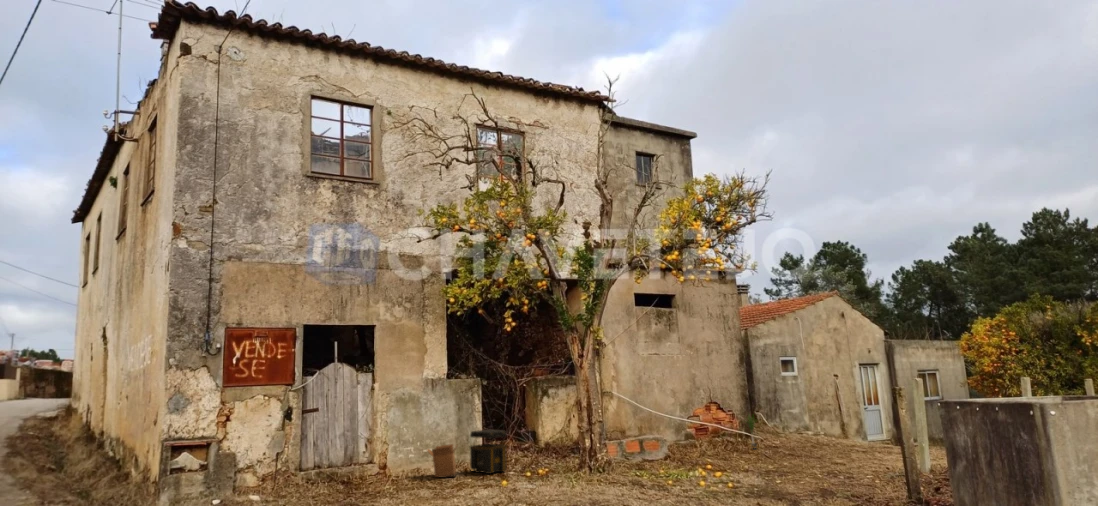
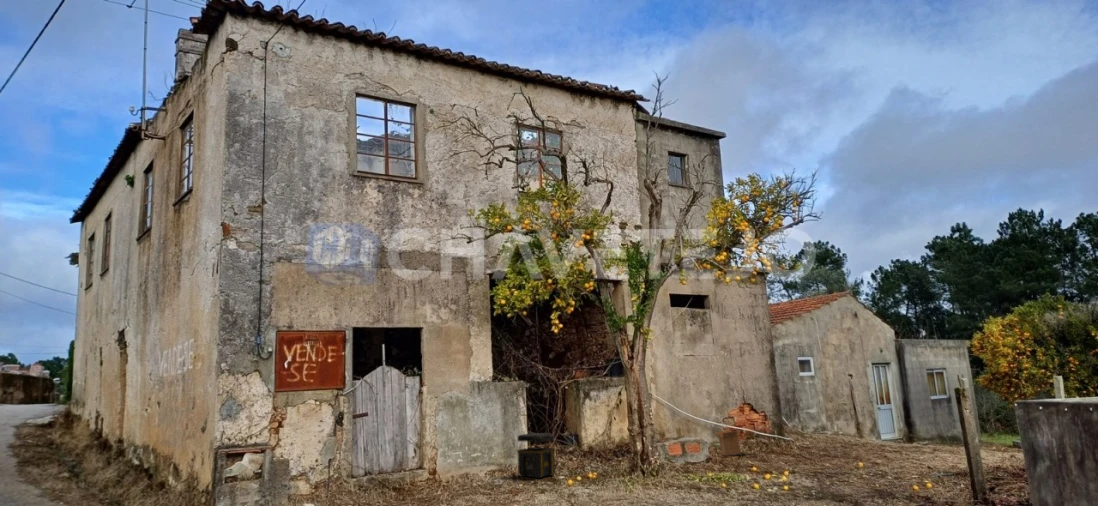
potted plant: present [747,417,757,449] -> none [770,412,795,450]
cardboard box: present [427,444,457,477] -> present [715,430,741,456]

